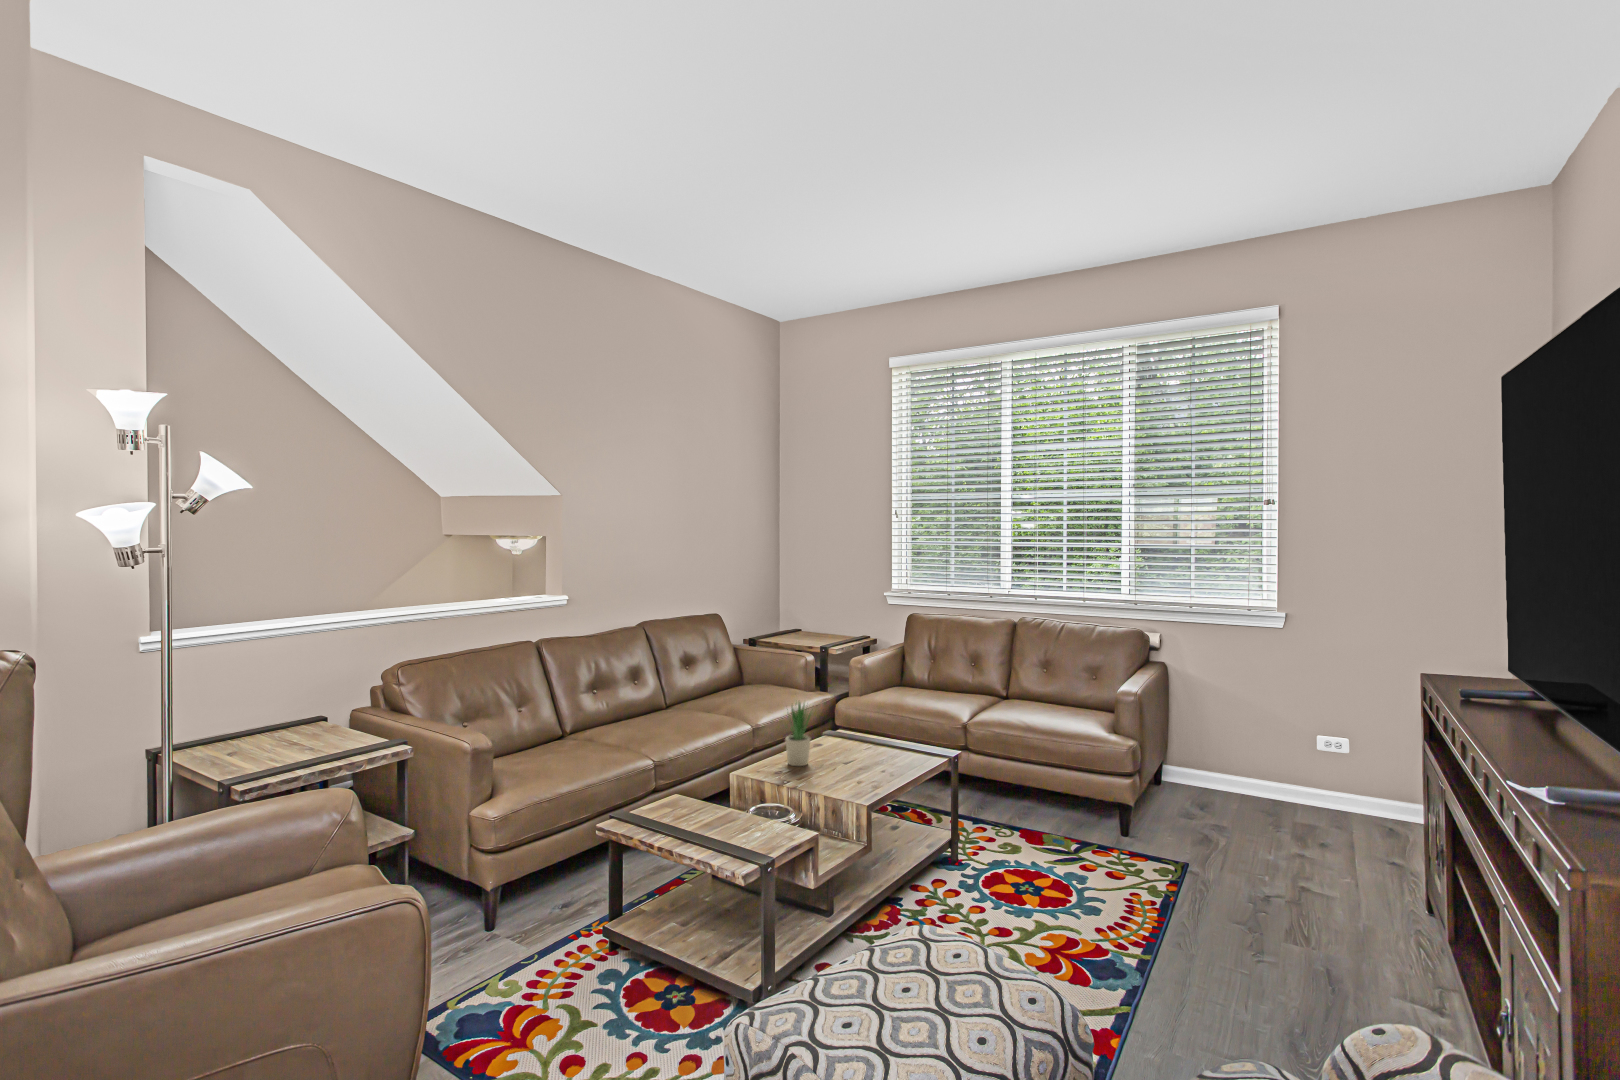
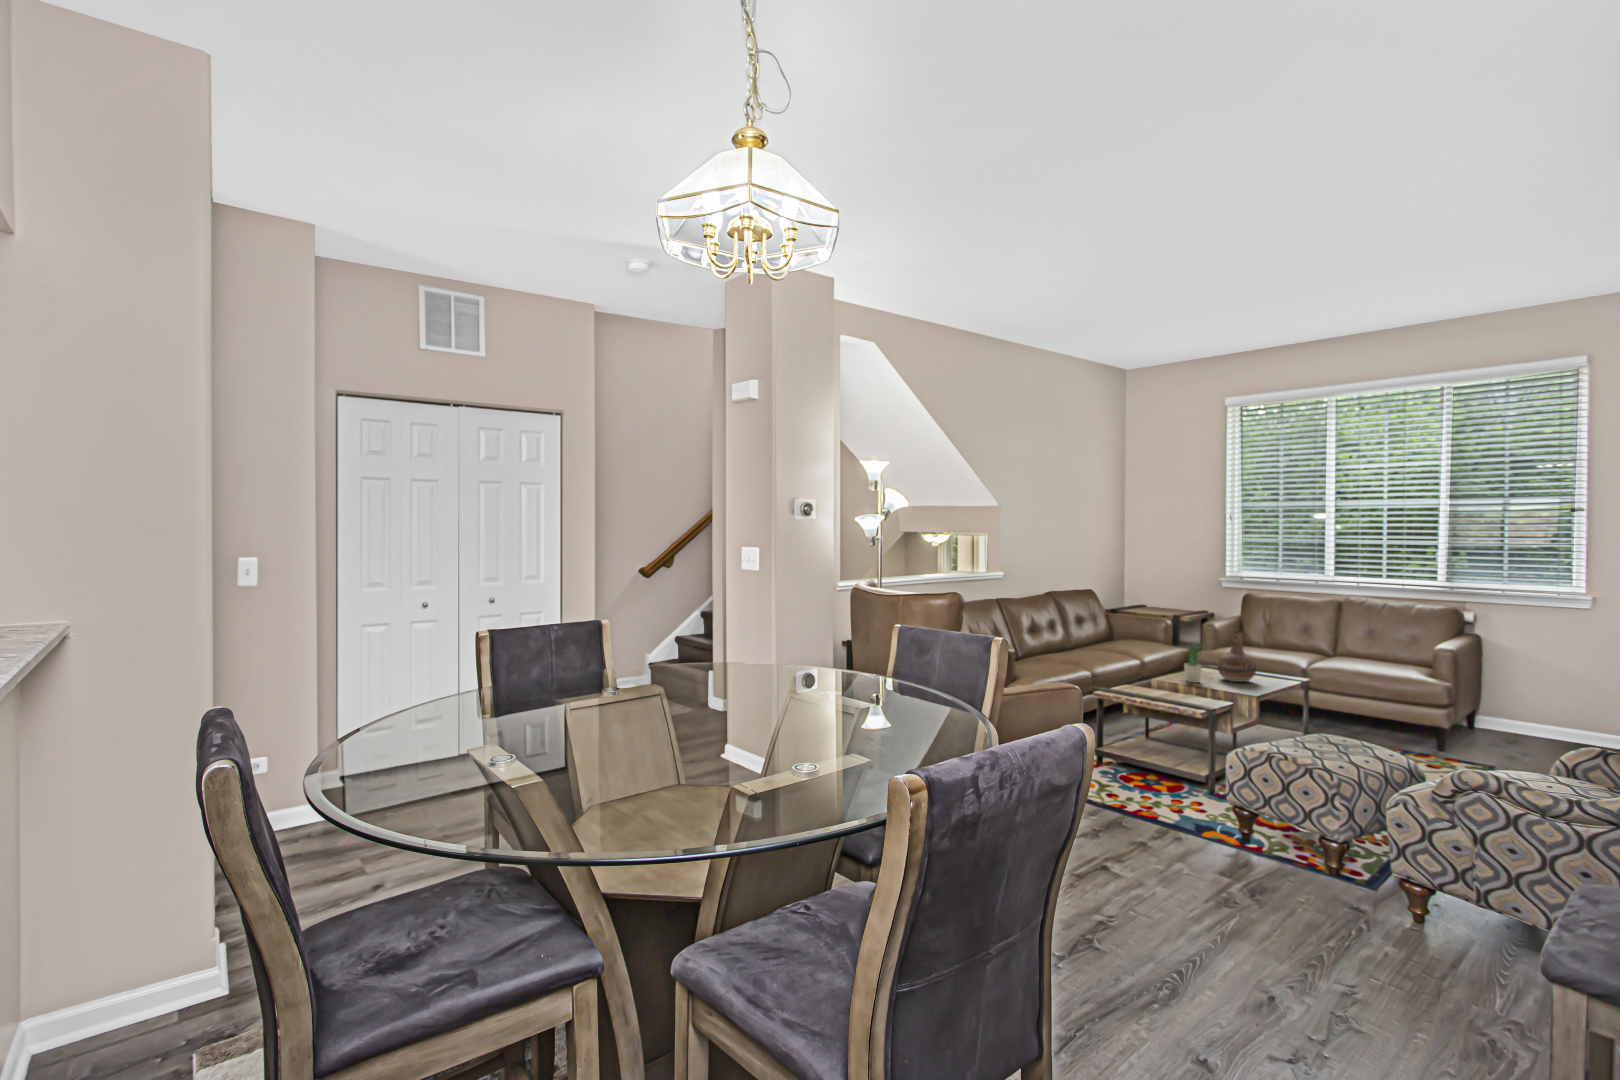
vase: none [837,680,889,759] -> present [1217,631,1256,682]

